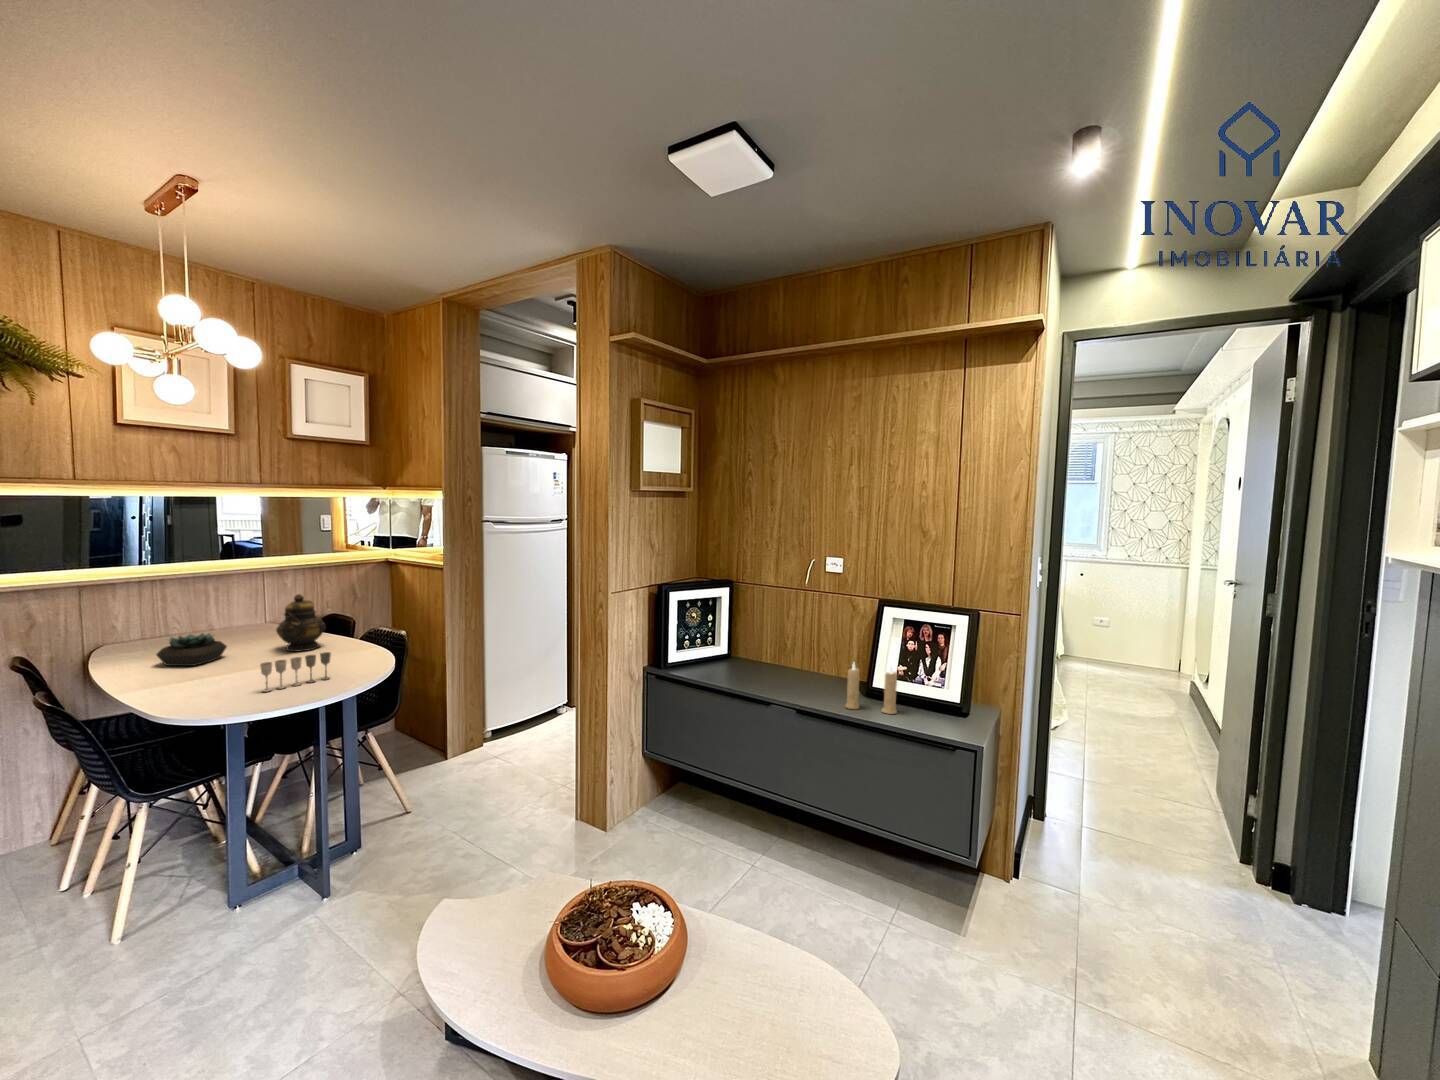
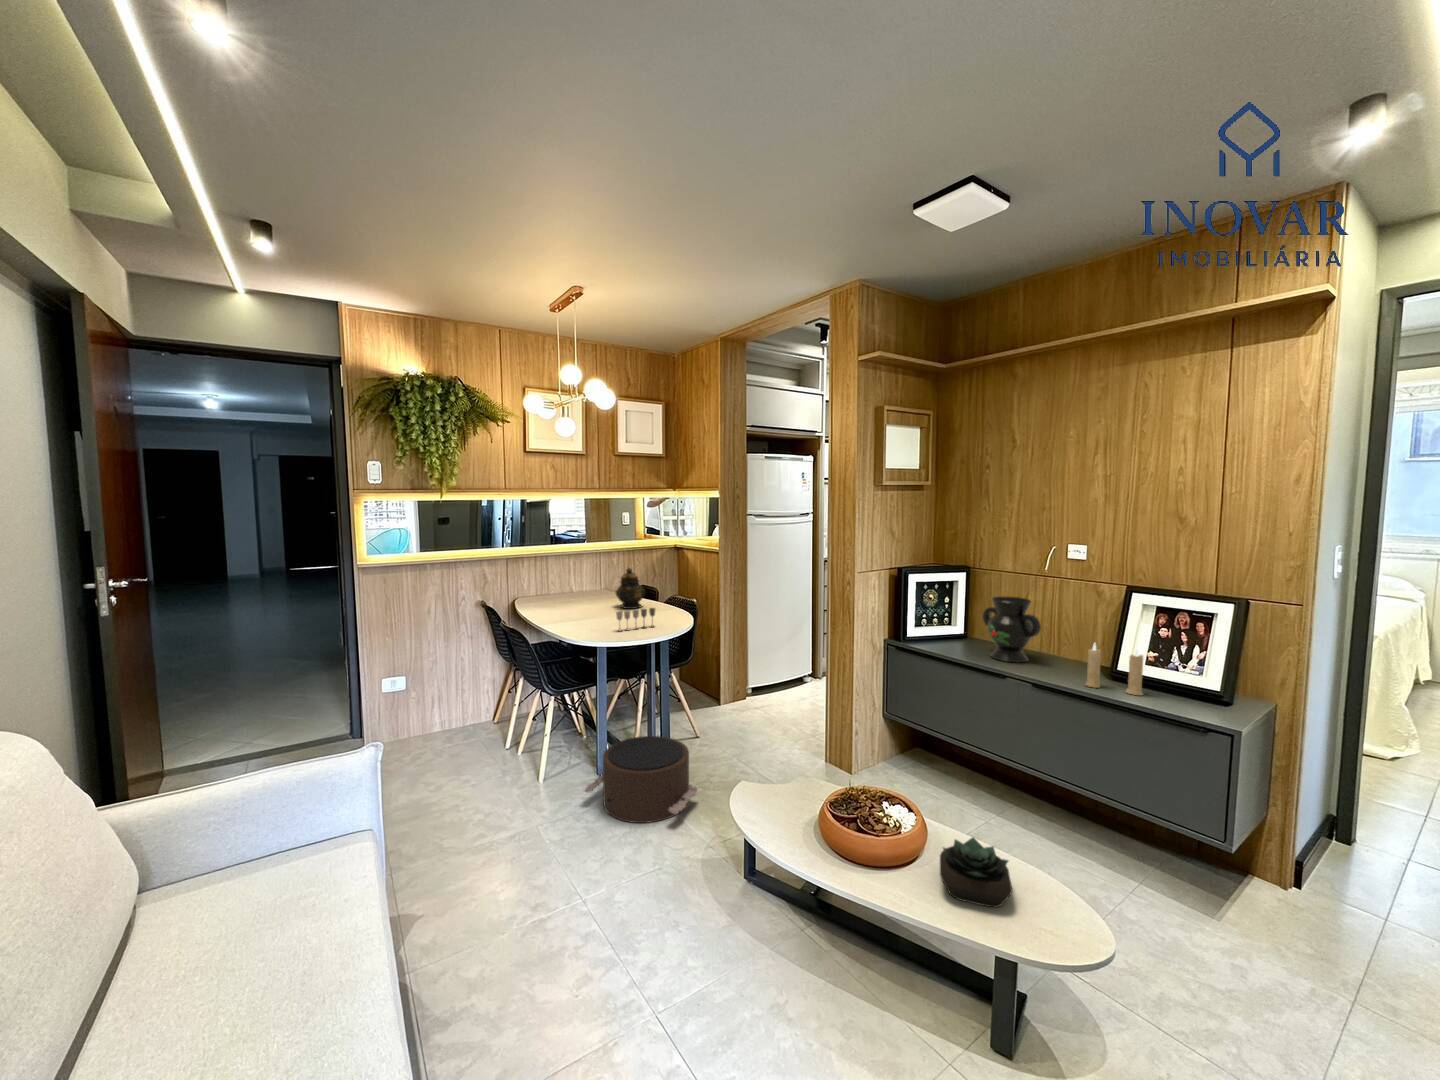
decorative vase: none [746,614,802,685] -> present [983,597,1041,662]
succulent plant: present [156,633,227,666] -> present [940,837,1012,907]
pouf: none [189,833,394,983] -> present [584,736,698,823]

